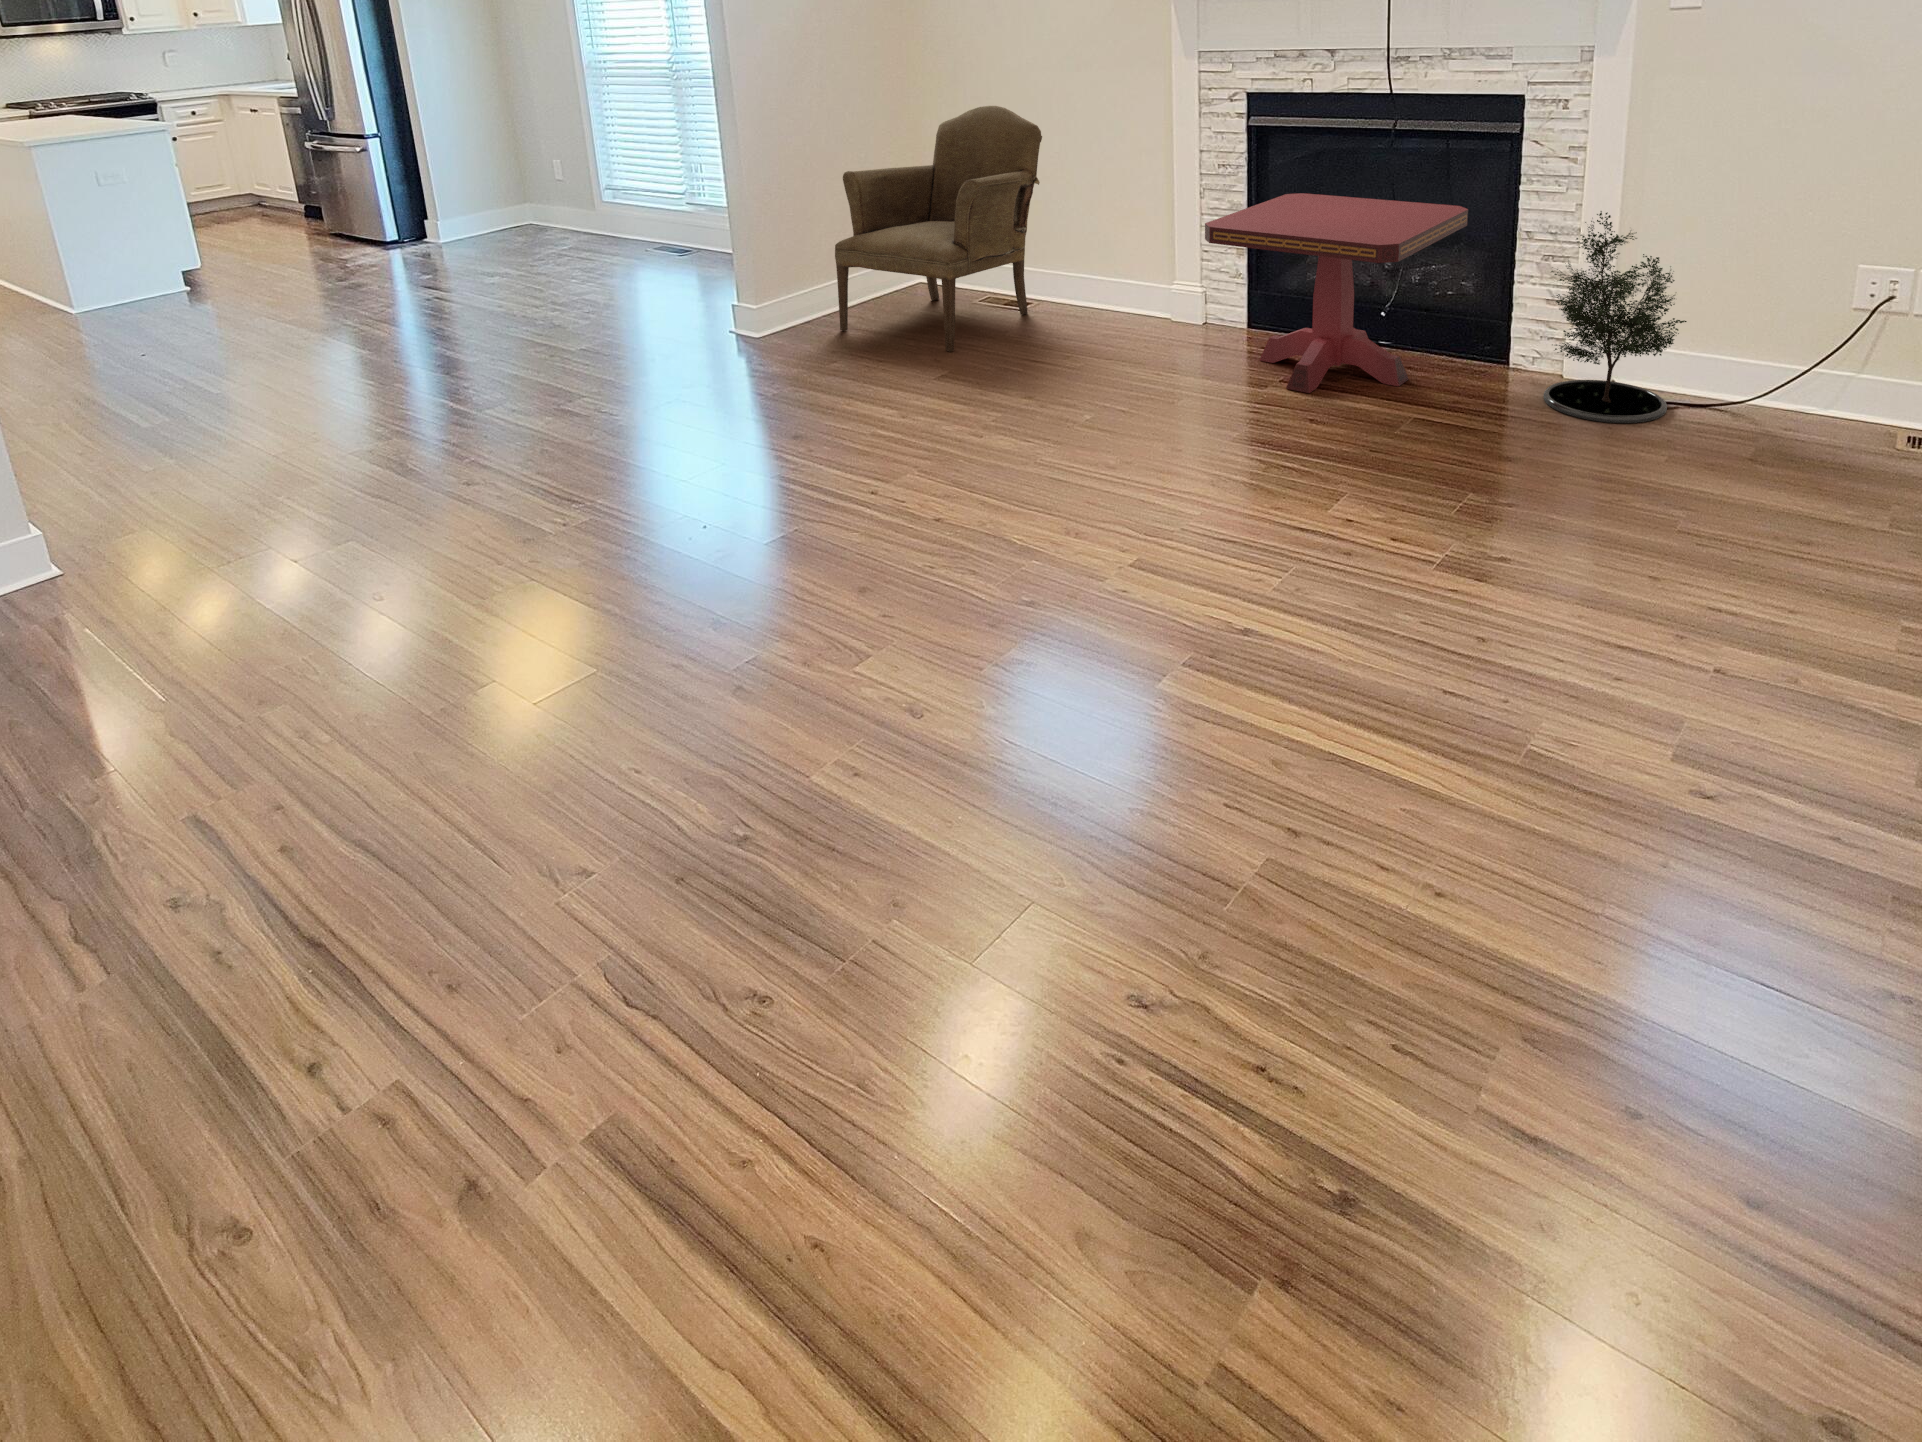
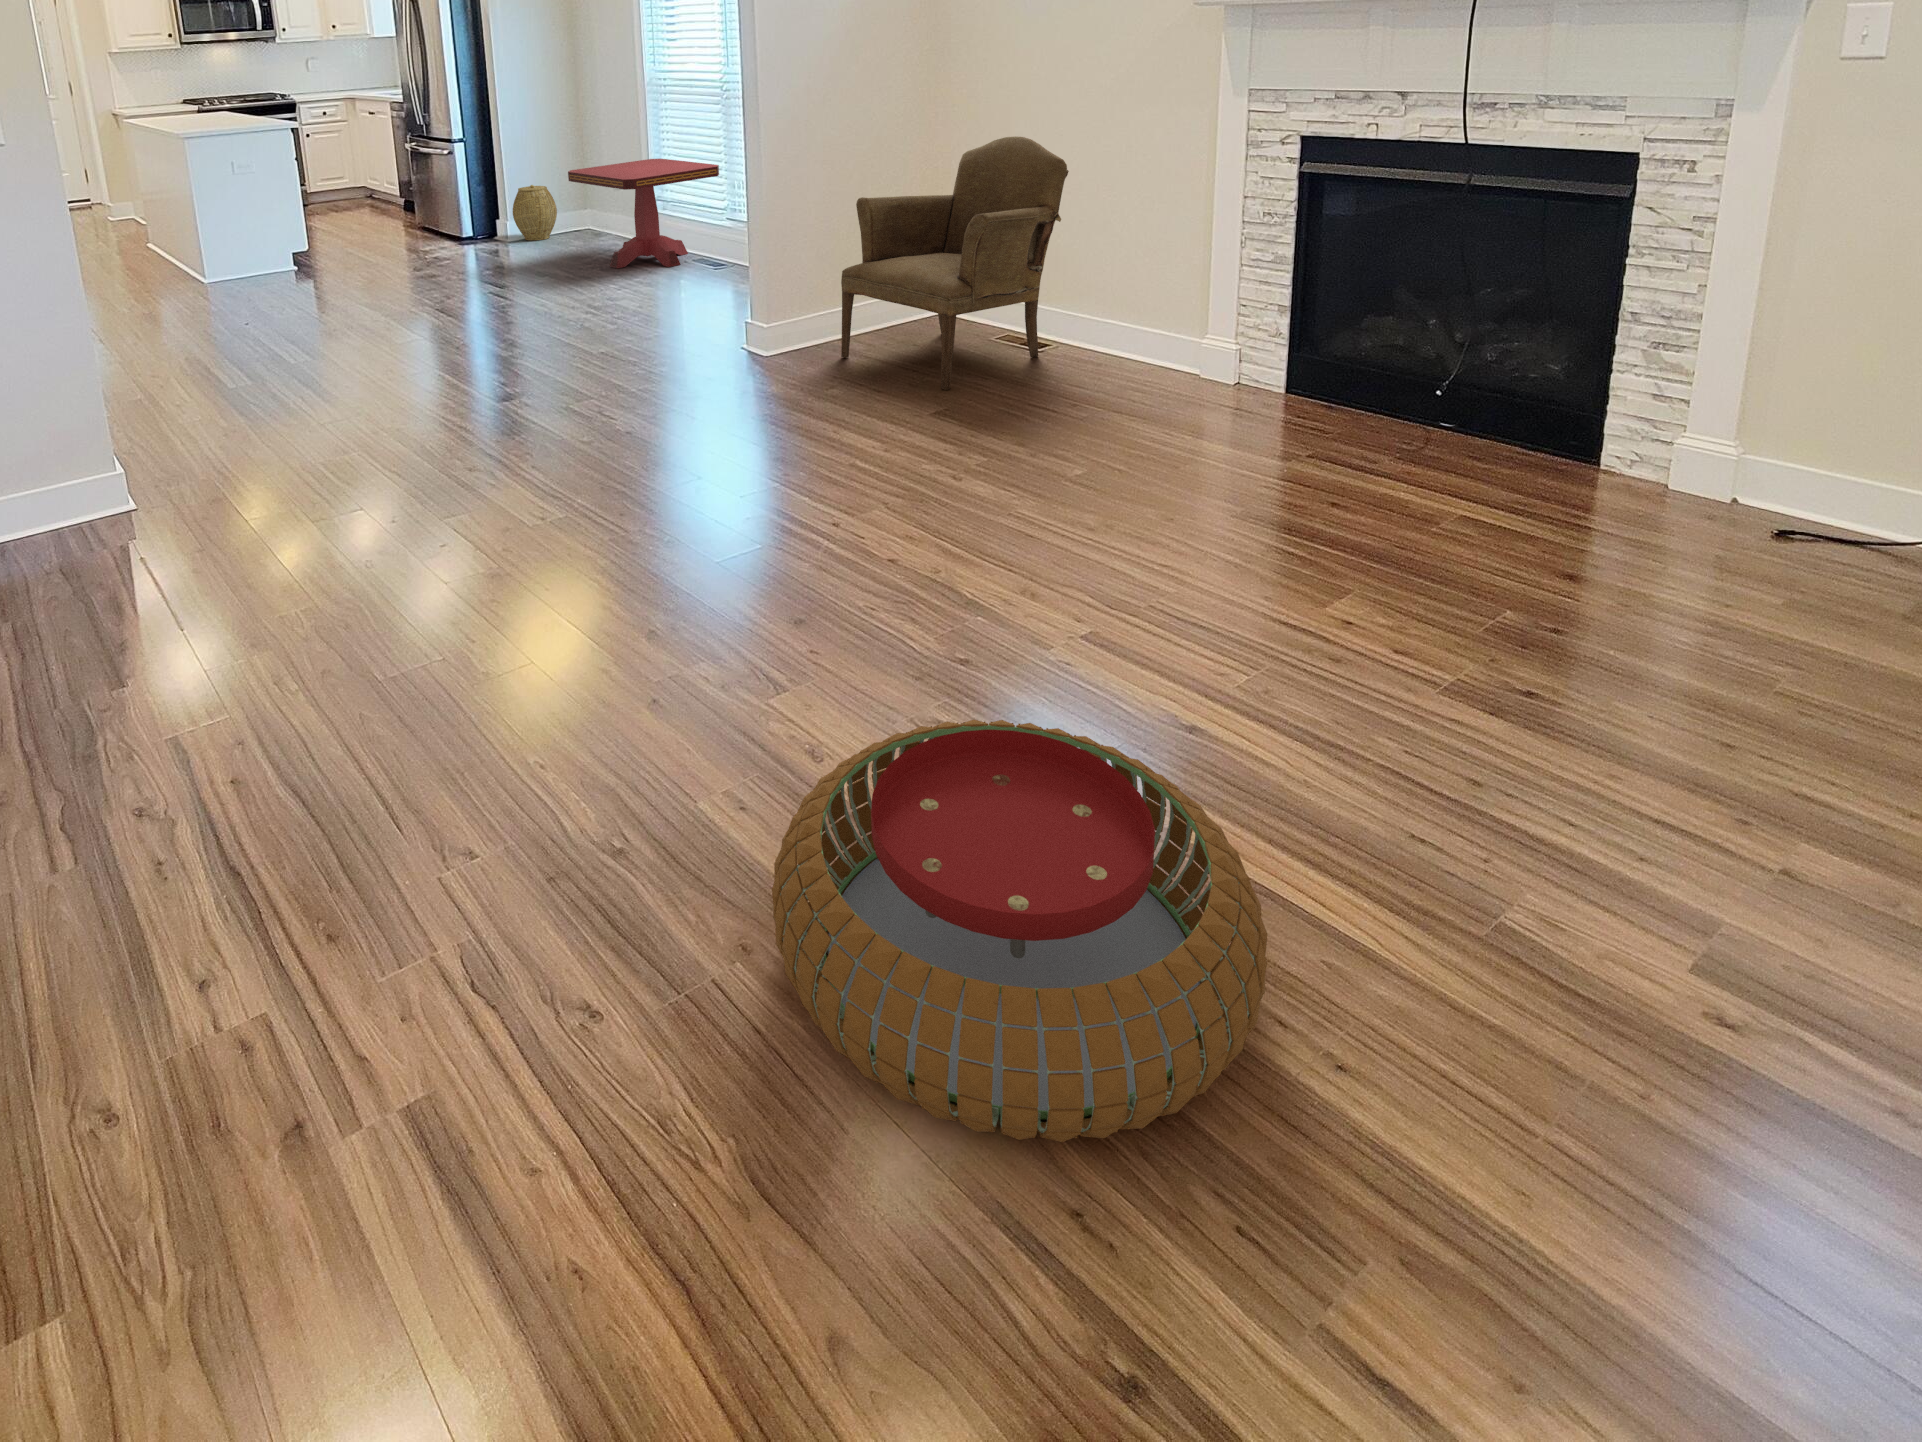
woven basket: none [449,182,500,241] -> present [513,185,557,240]
side table: present [1205,193,1468,393] -> present [568,159,719,268]
potted tree: present [1543,211,1687,423] -> none [1636,298,1843,561]
pouf: none [929,637,1390,1013] -> present [772,720,1267,1142]

